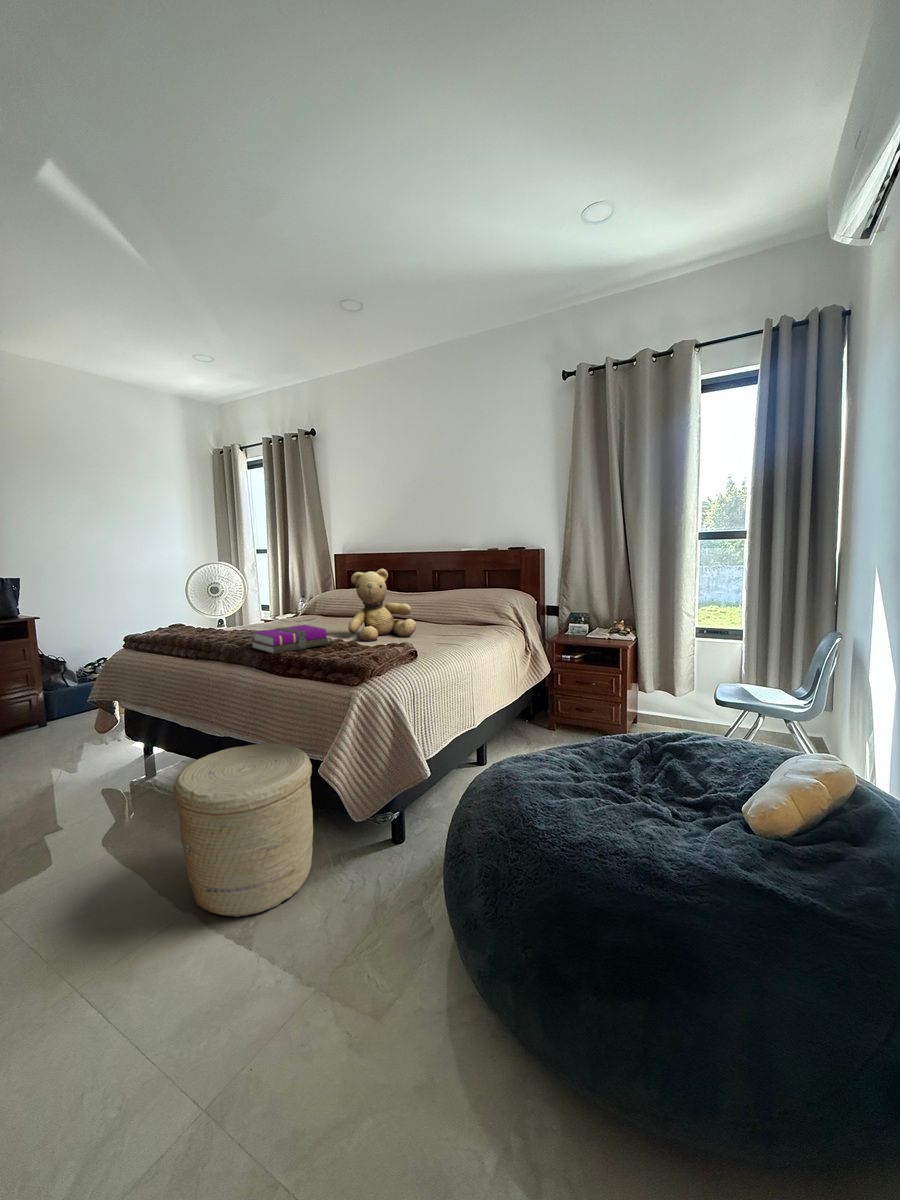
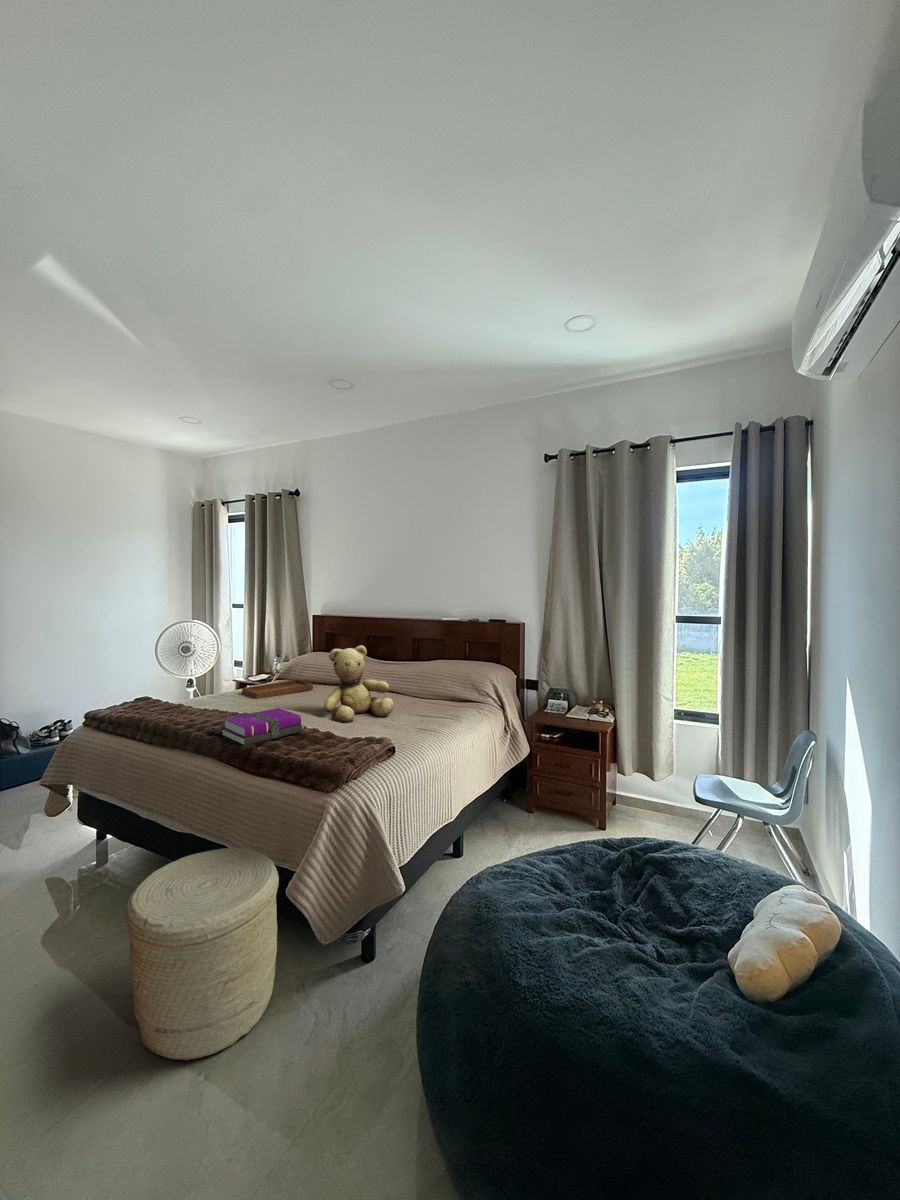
tray: none [269,601,337,627] -> present [242,670,313,699]

